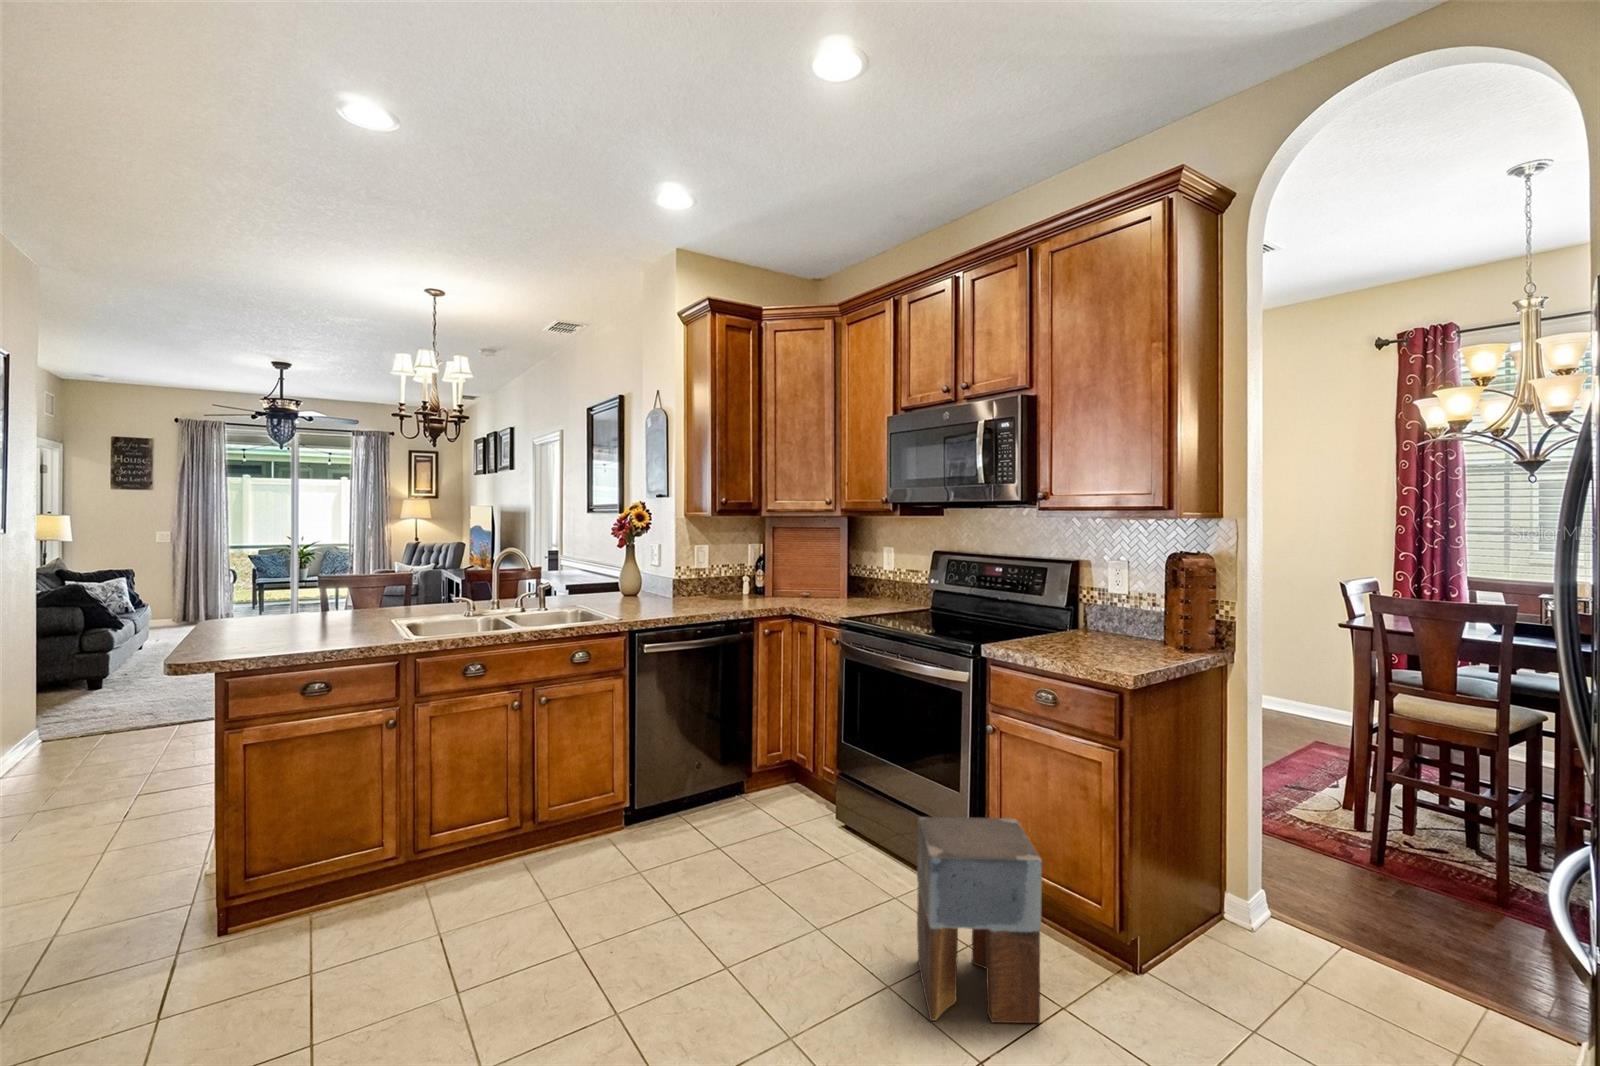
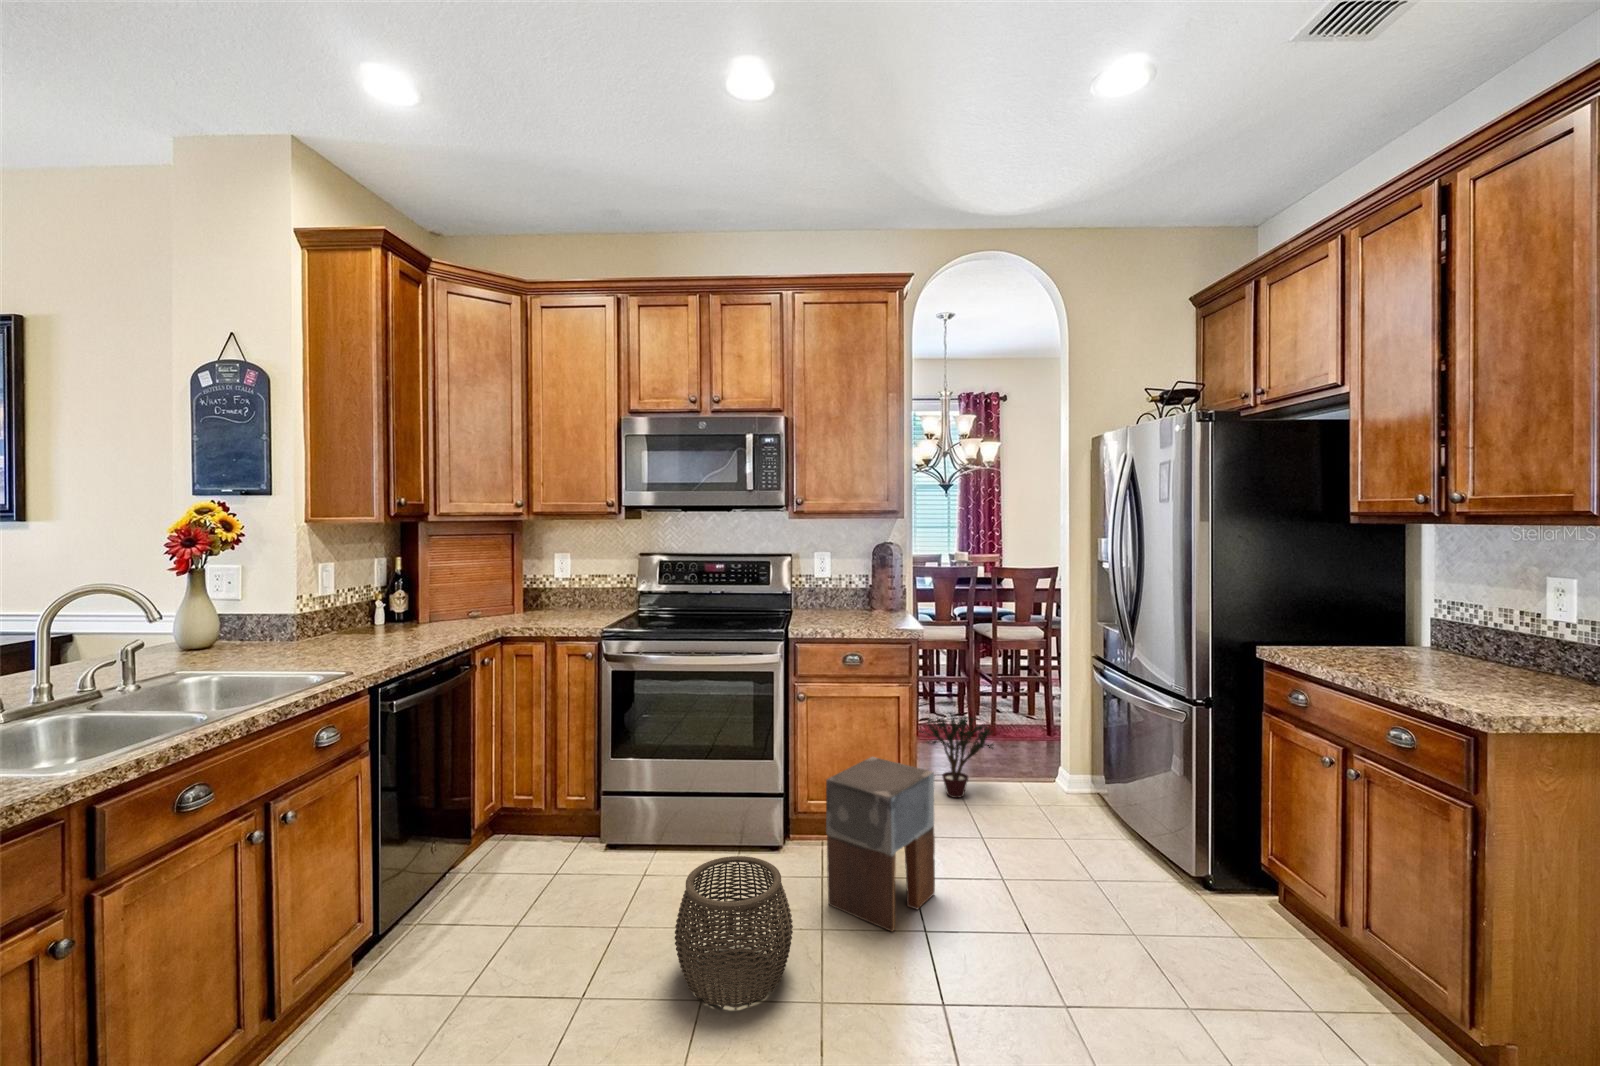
potted plant: none [1220,817,1383,961] -> present [918,714,994,798]
woven basket: none [703,844,818,986] -> present [675,856,793,1007]

